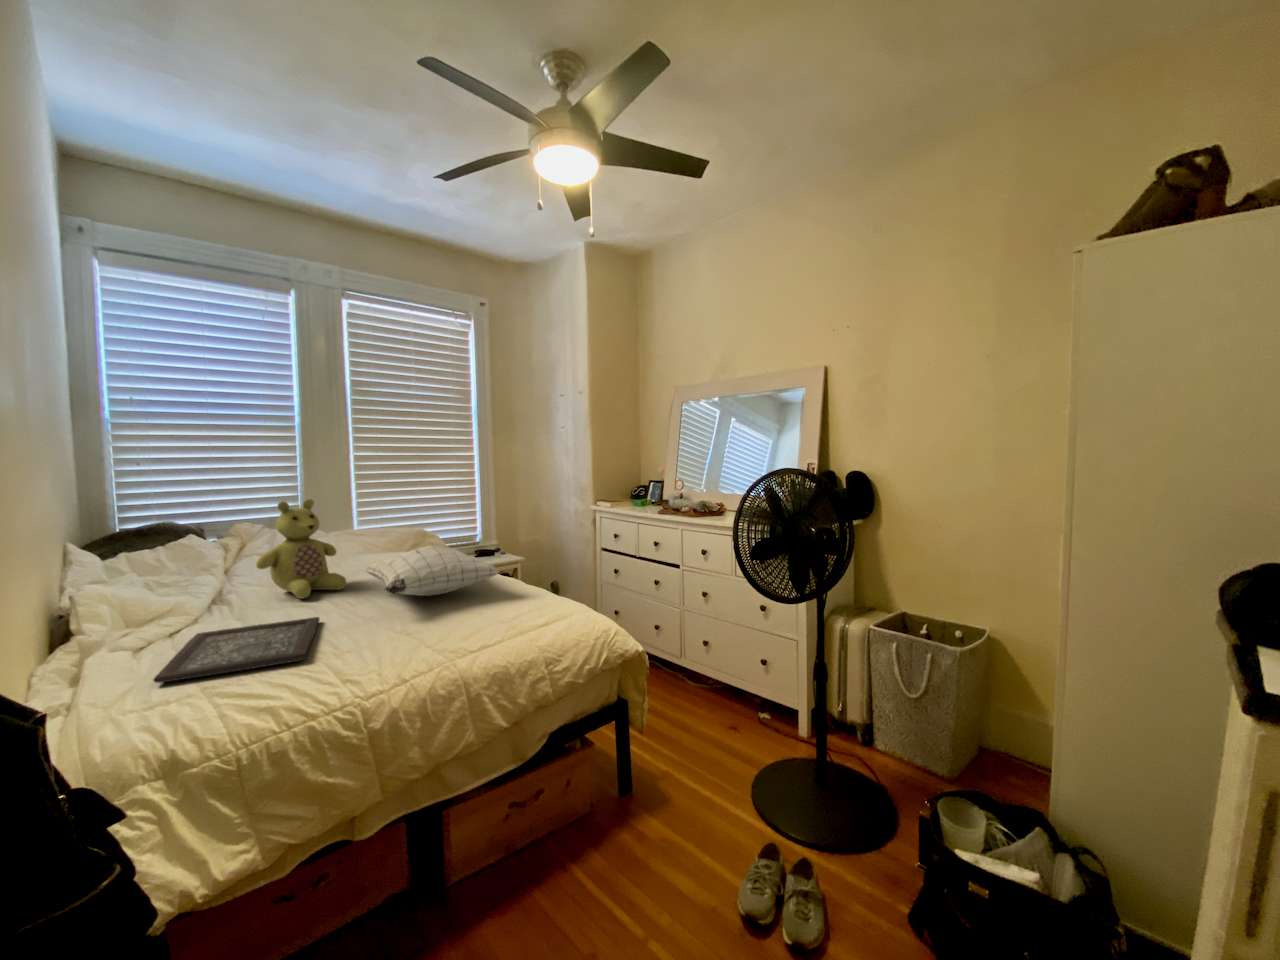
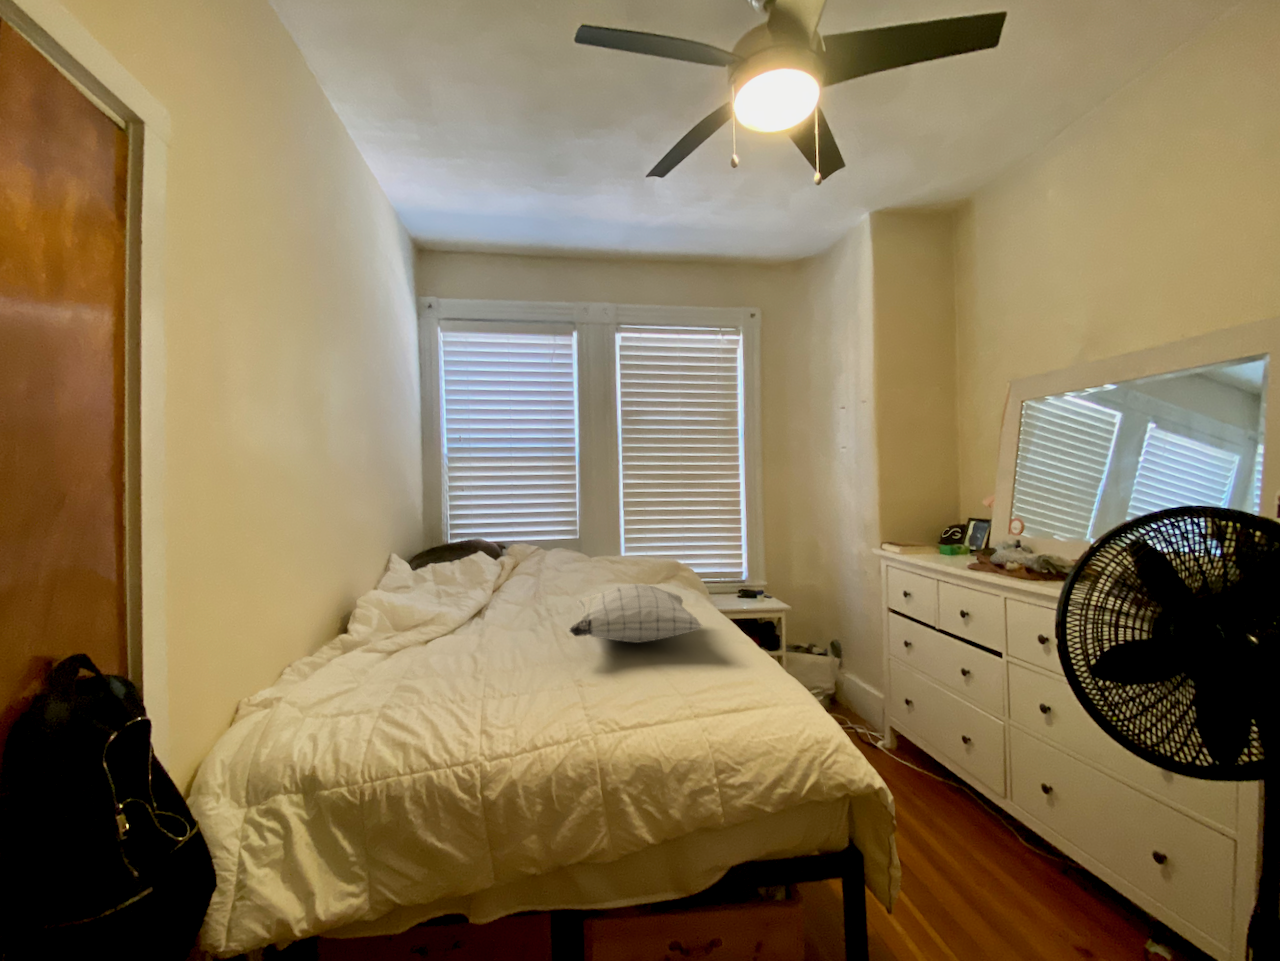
stuffed bear: present [256,499,346,598] -> none [496,525,569,624]
tray: present [154,617,320,683] -> none [354,645,517,696]

